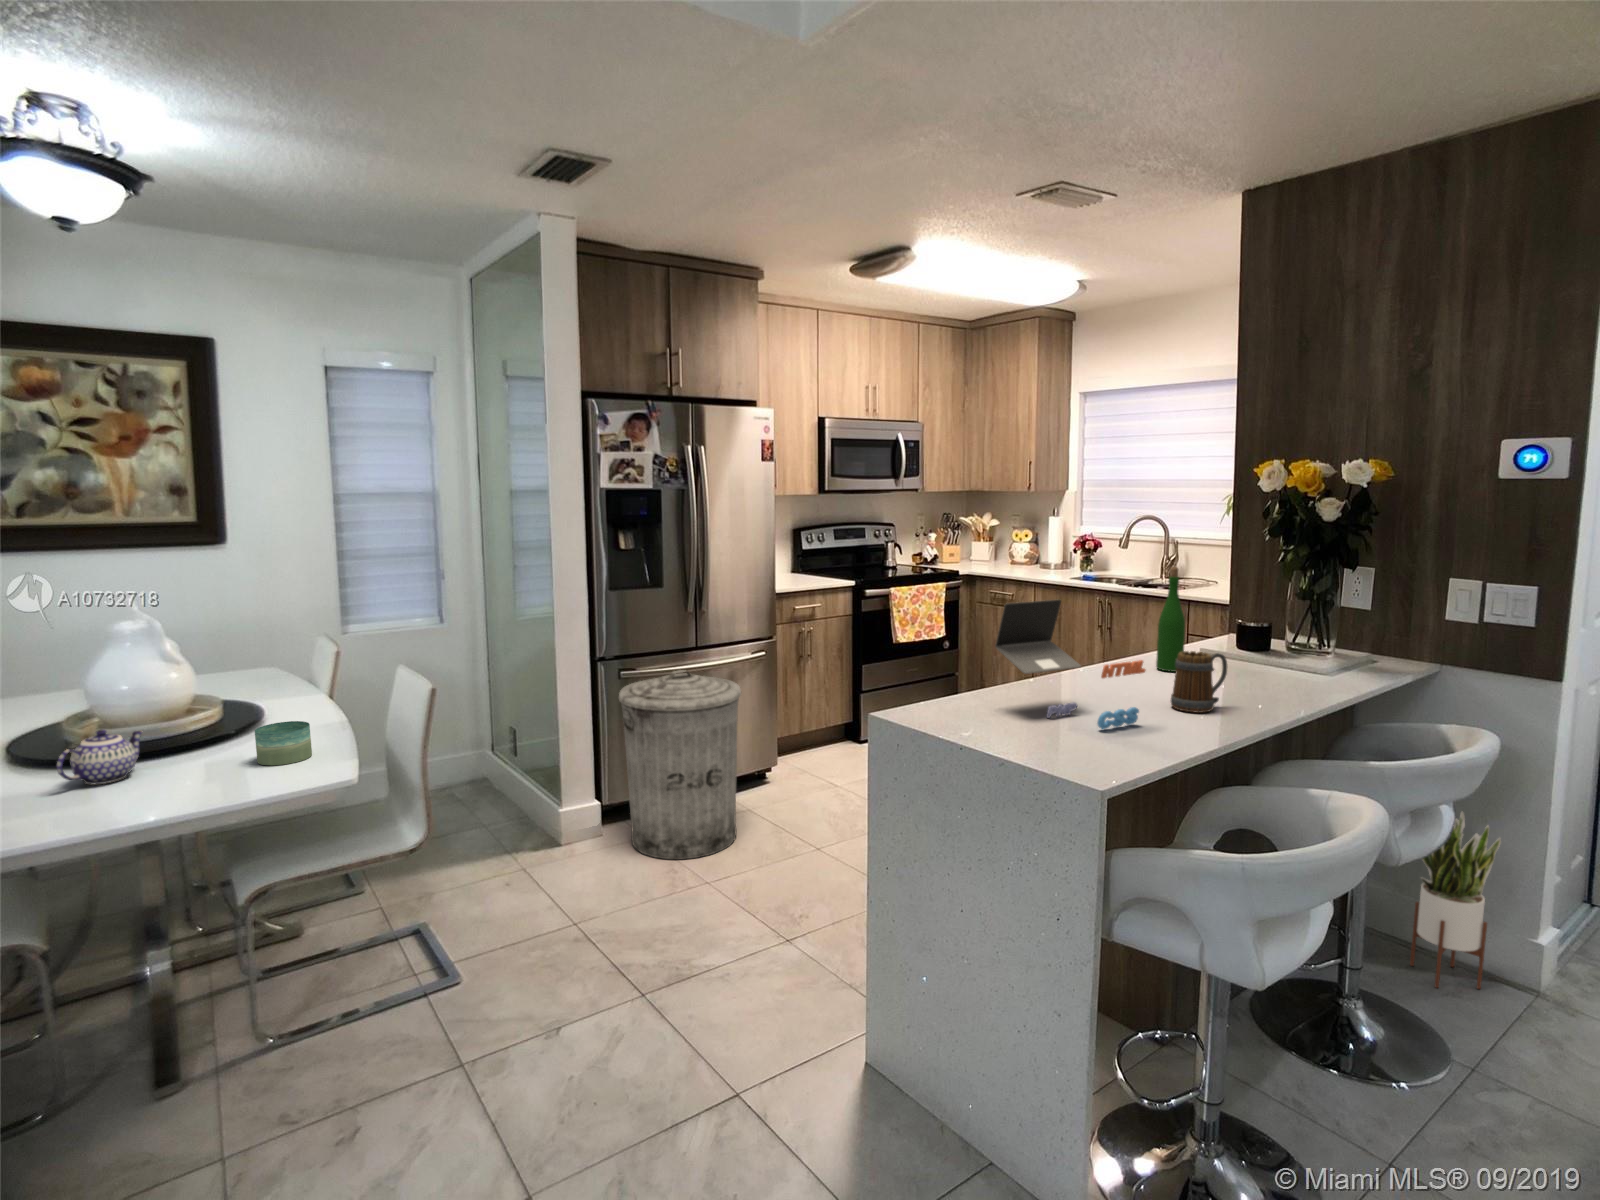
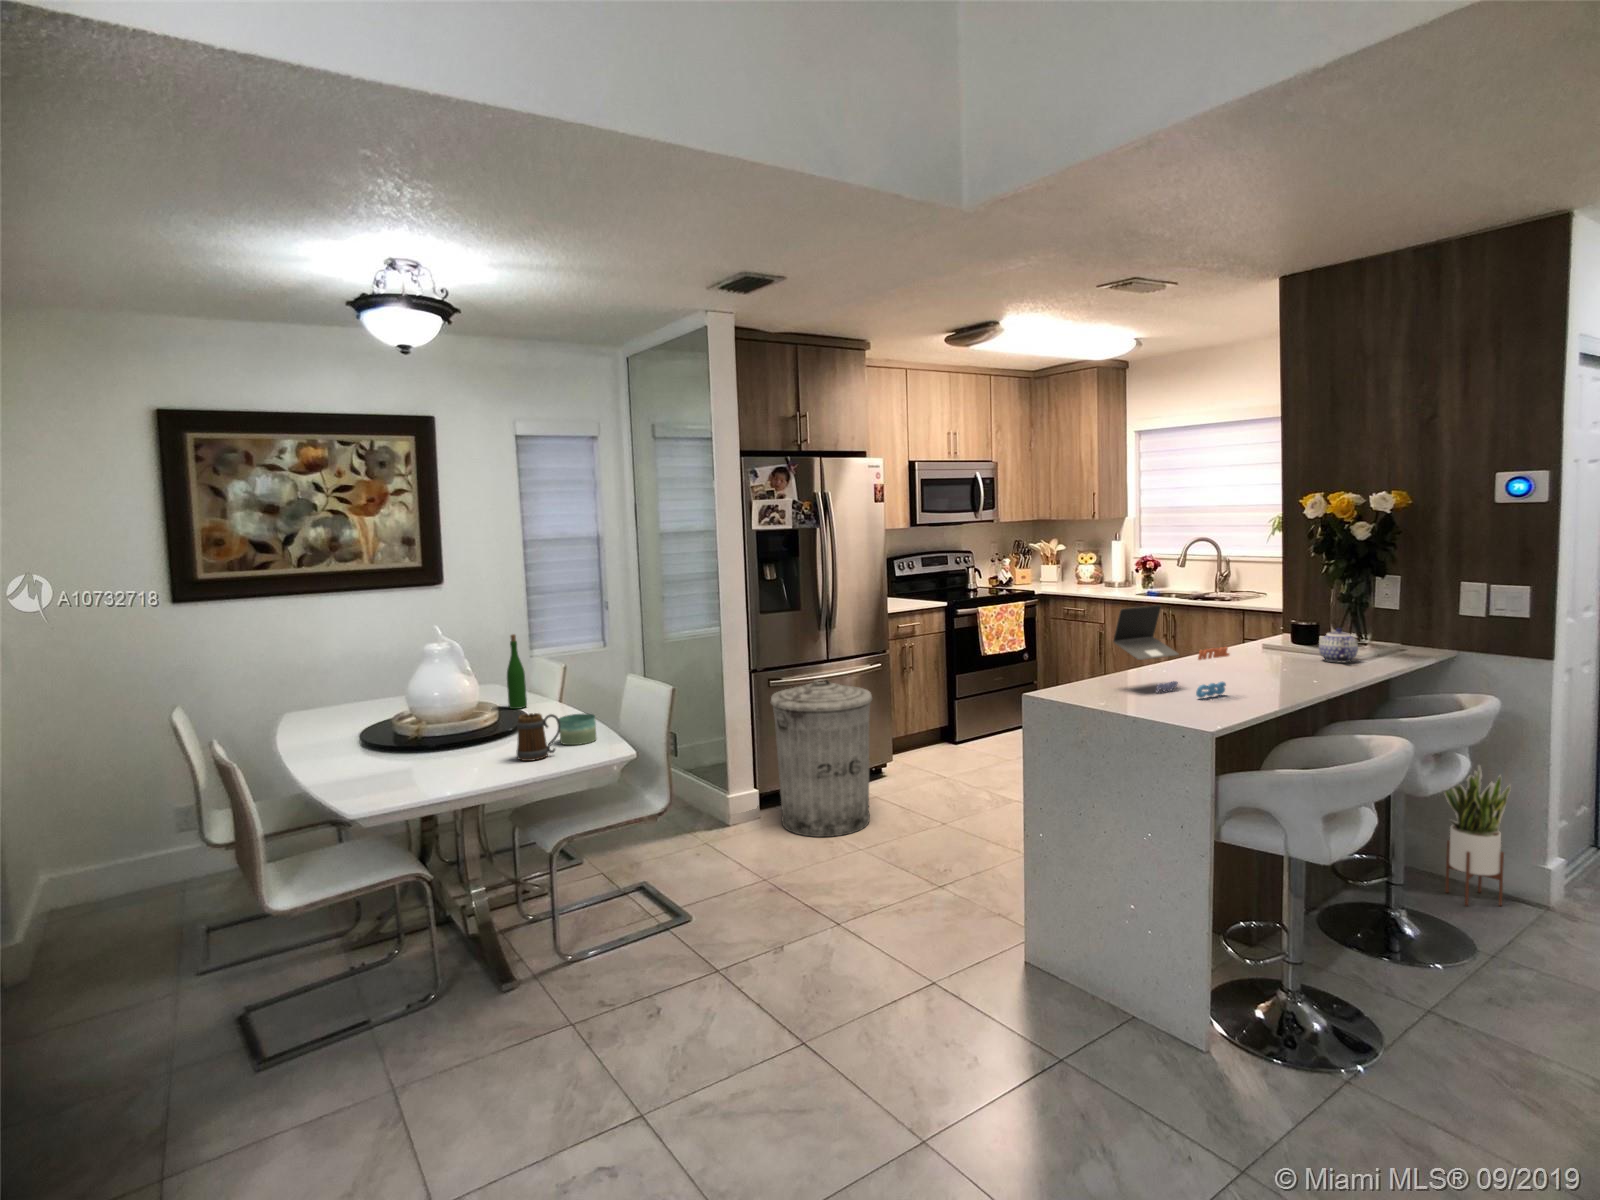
wine bottle: present [1156,567,1185,672] -> present [507,634,527,709]
mug: present [1171,651,1227,713] -> present [517,713,560,761]
teapot: present [57,730,142,785] -> present [1319,628,1358,662]

